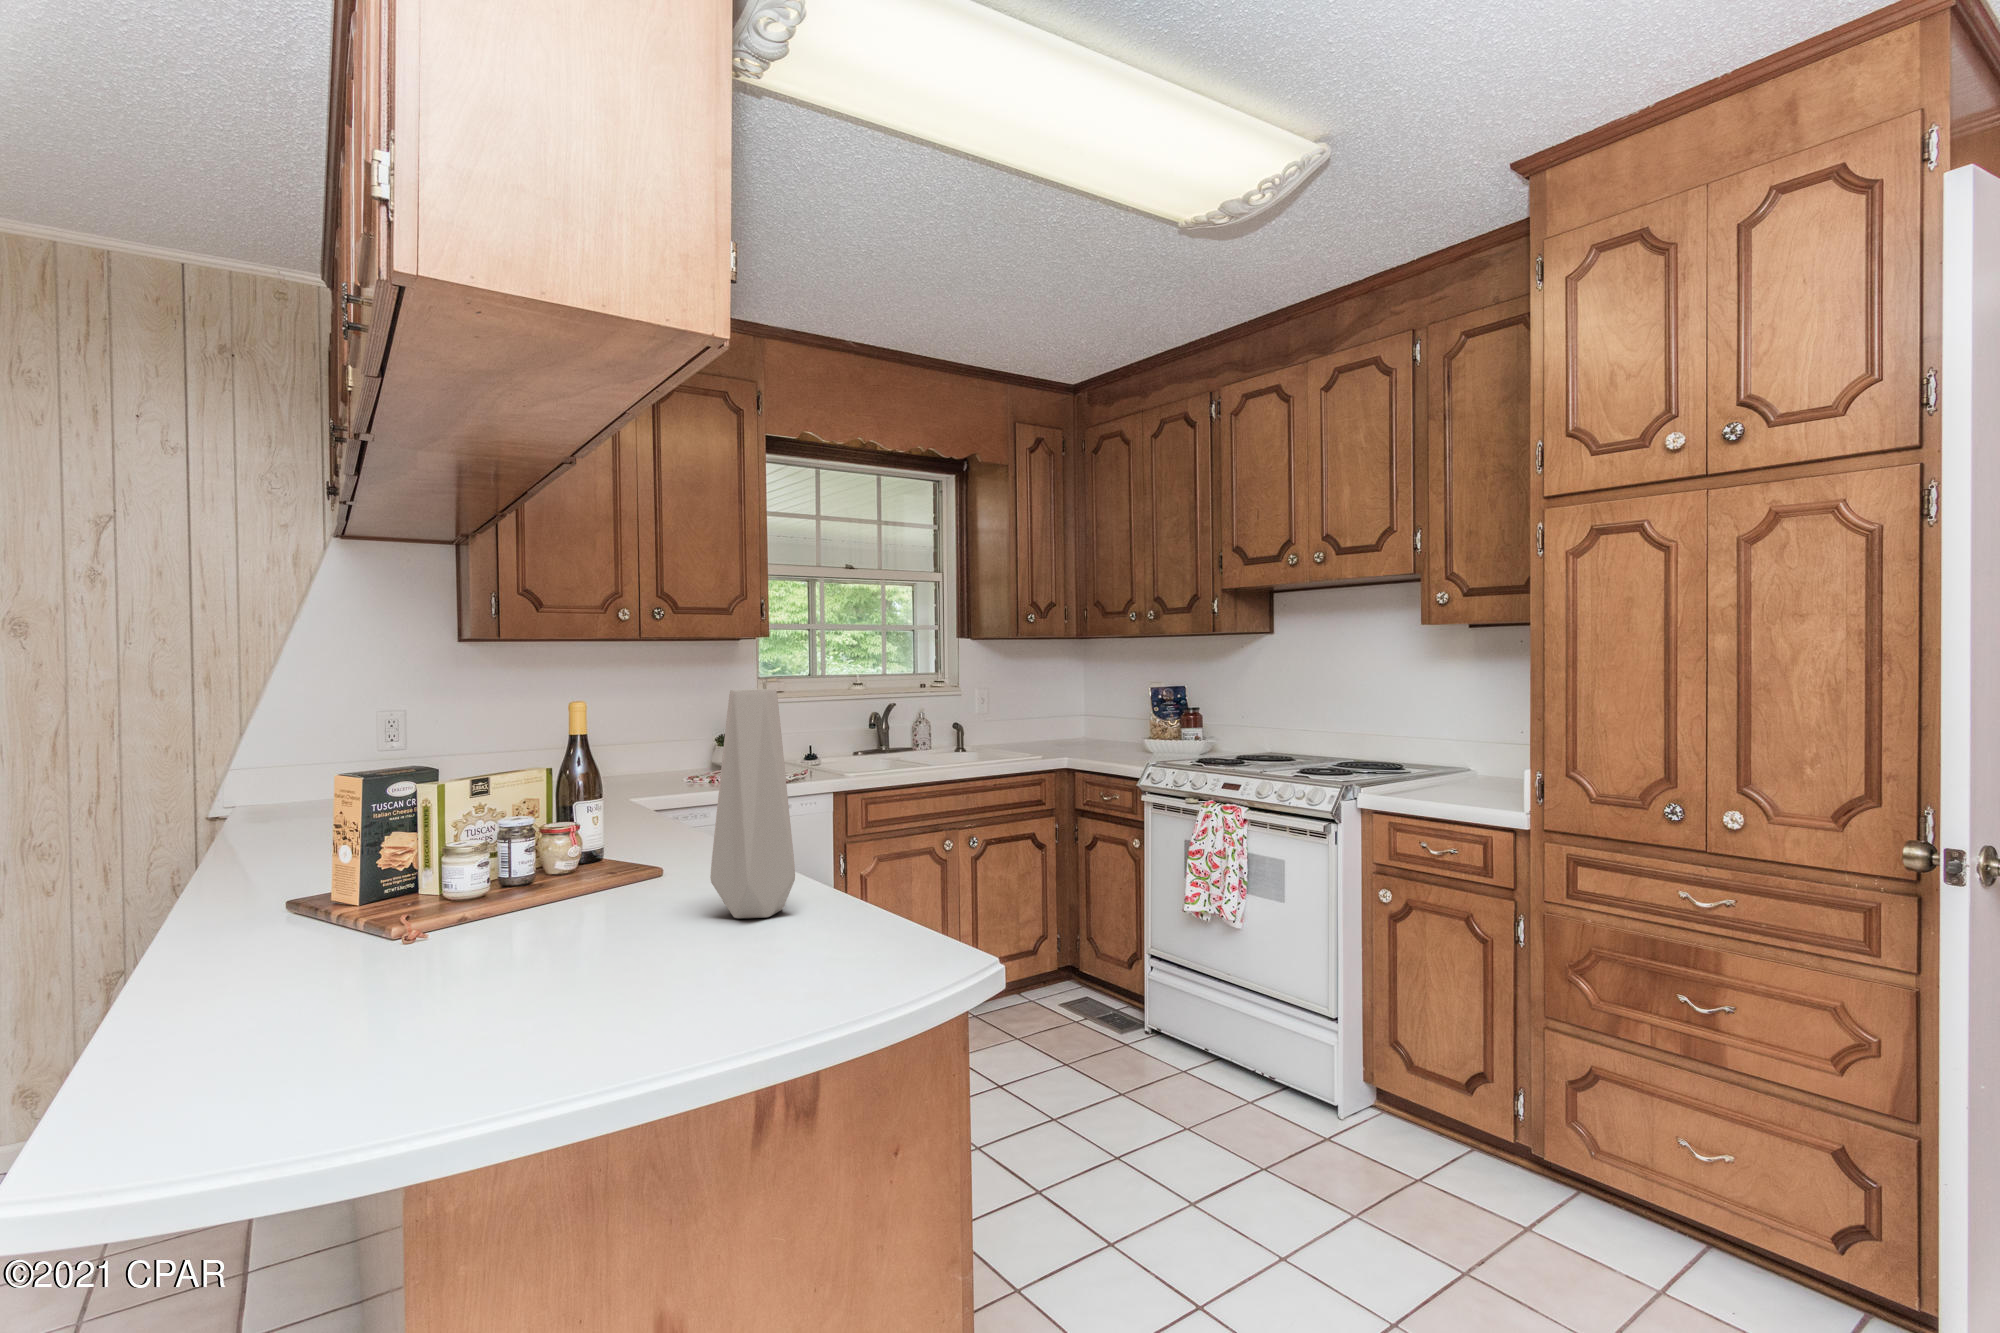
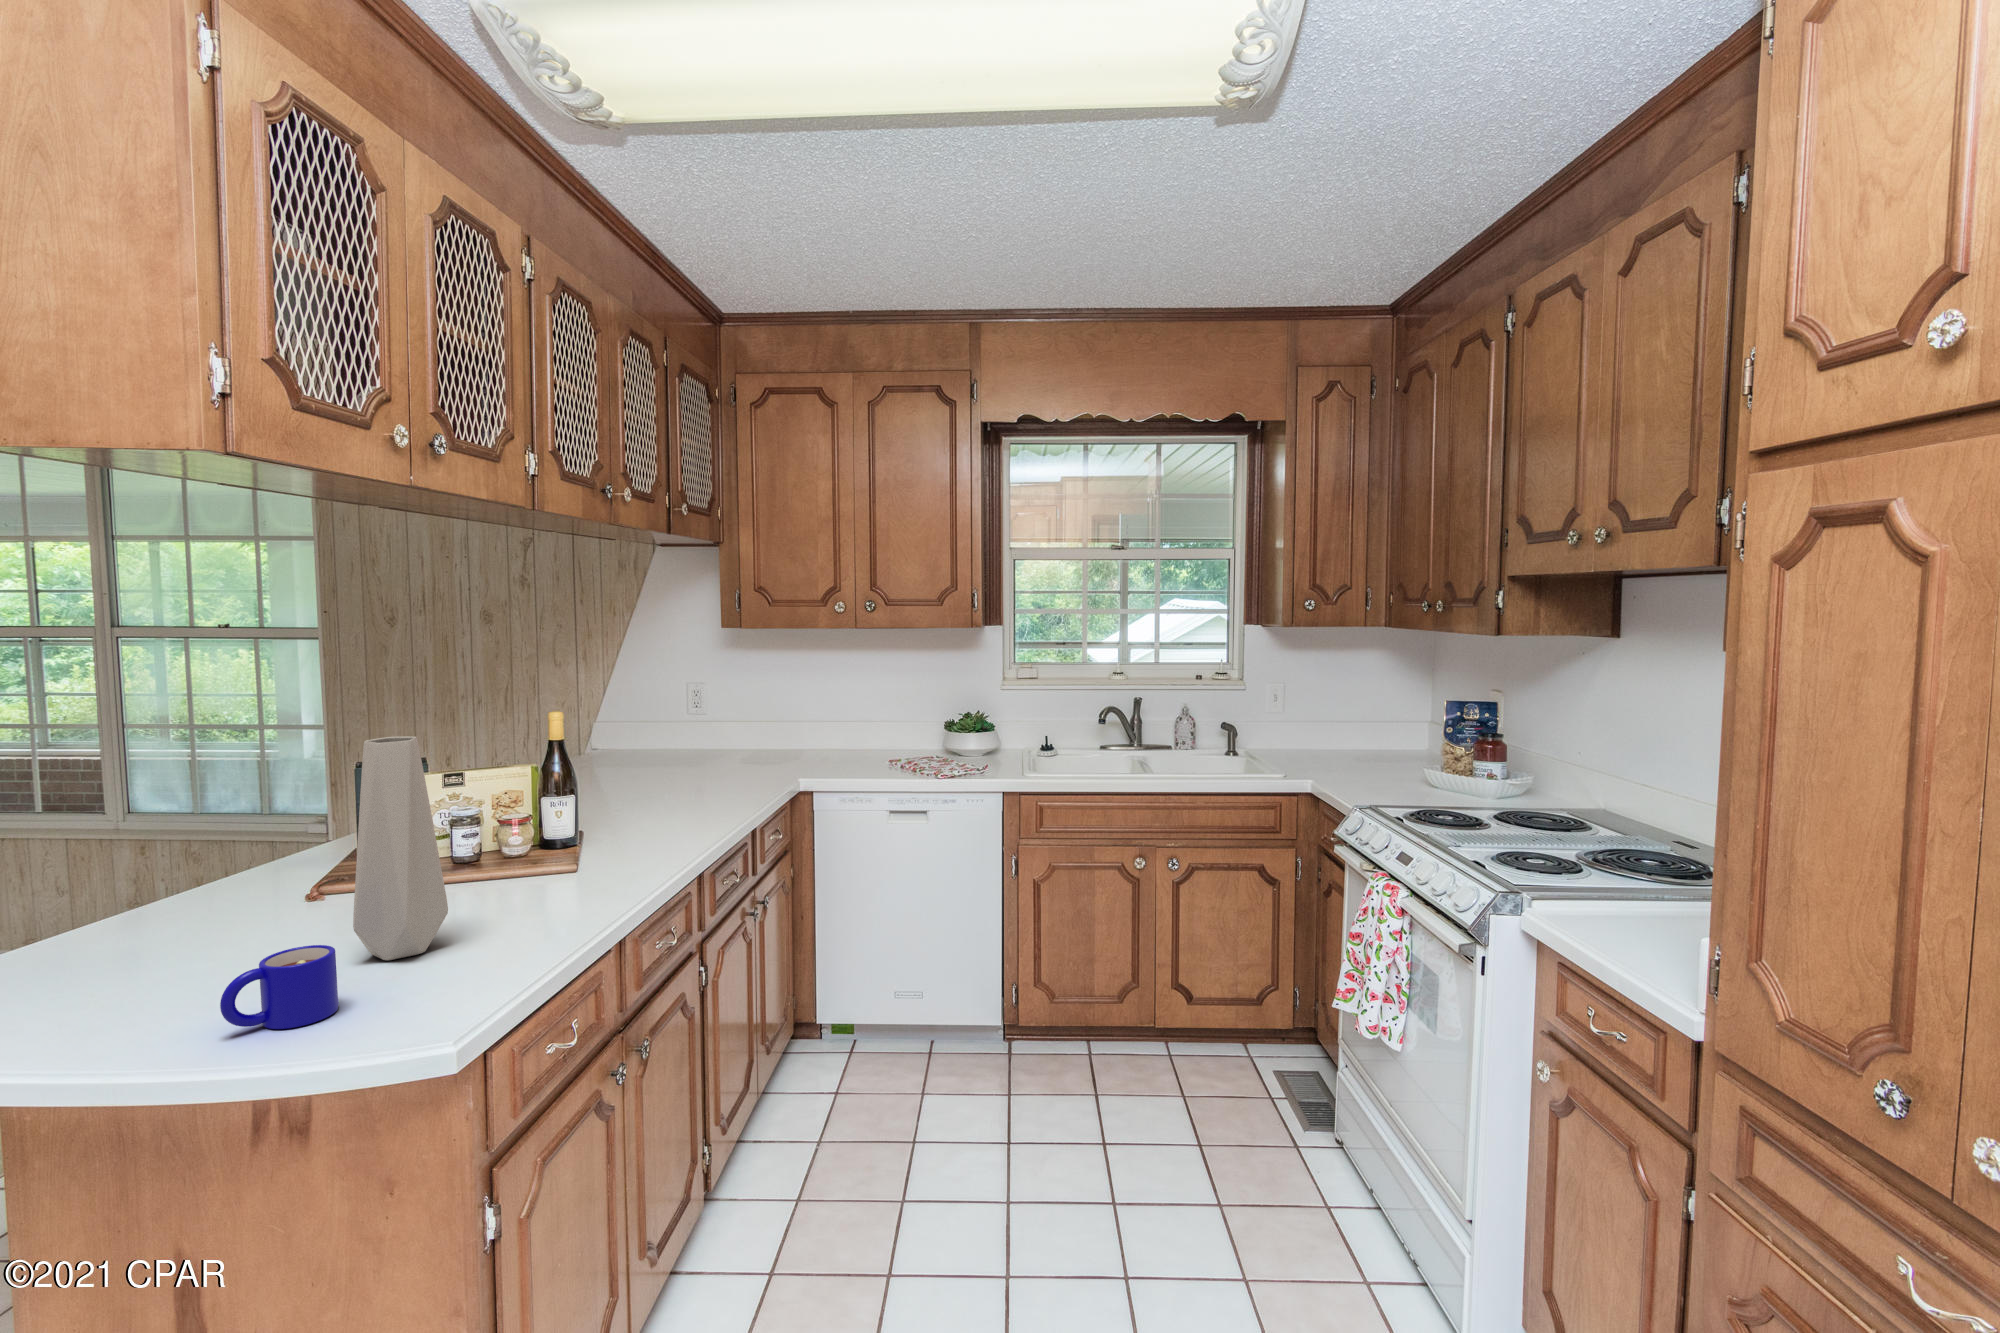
mug: none [805,877,866,952] -> present [220,945,339,1029]

